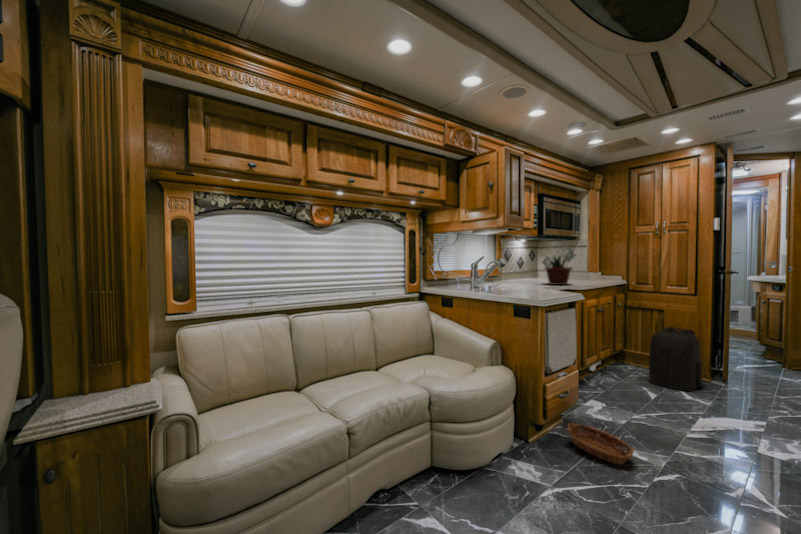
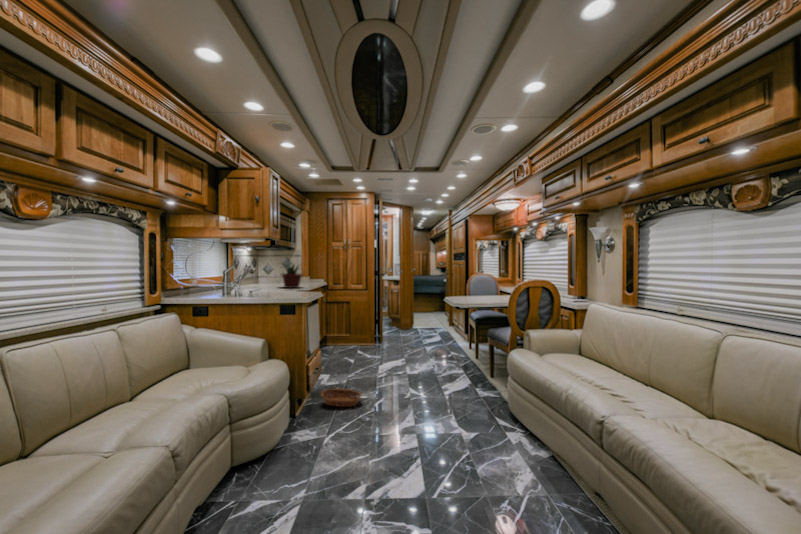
backpack: present [649,327,702,391] -> none [344,313,371,353]

